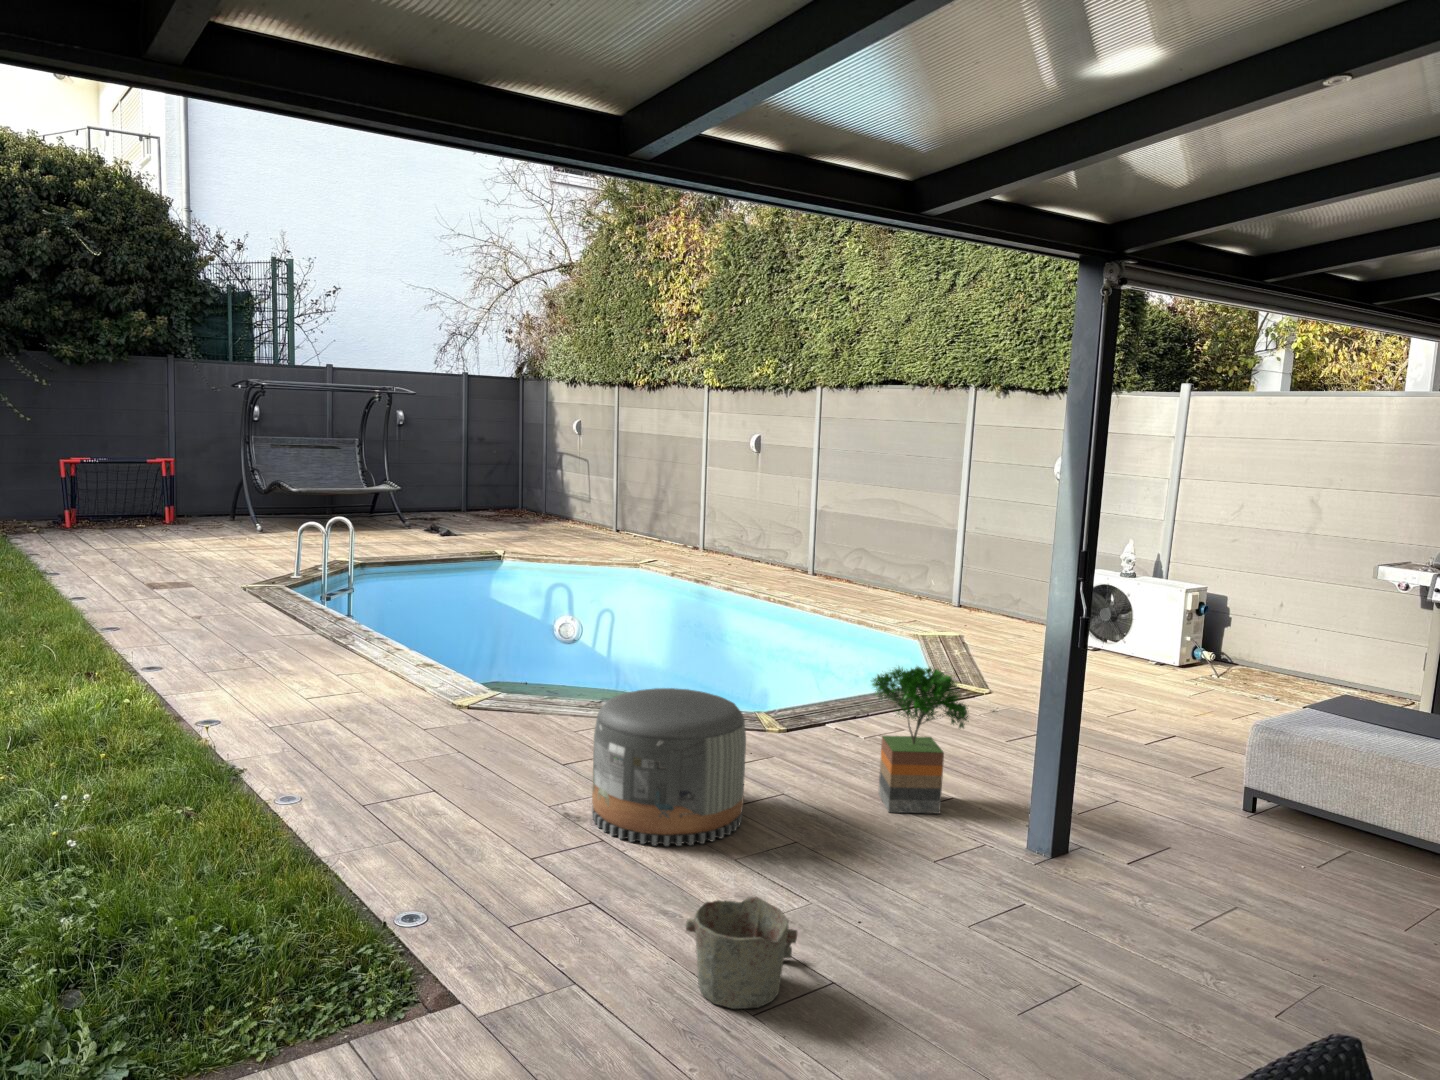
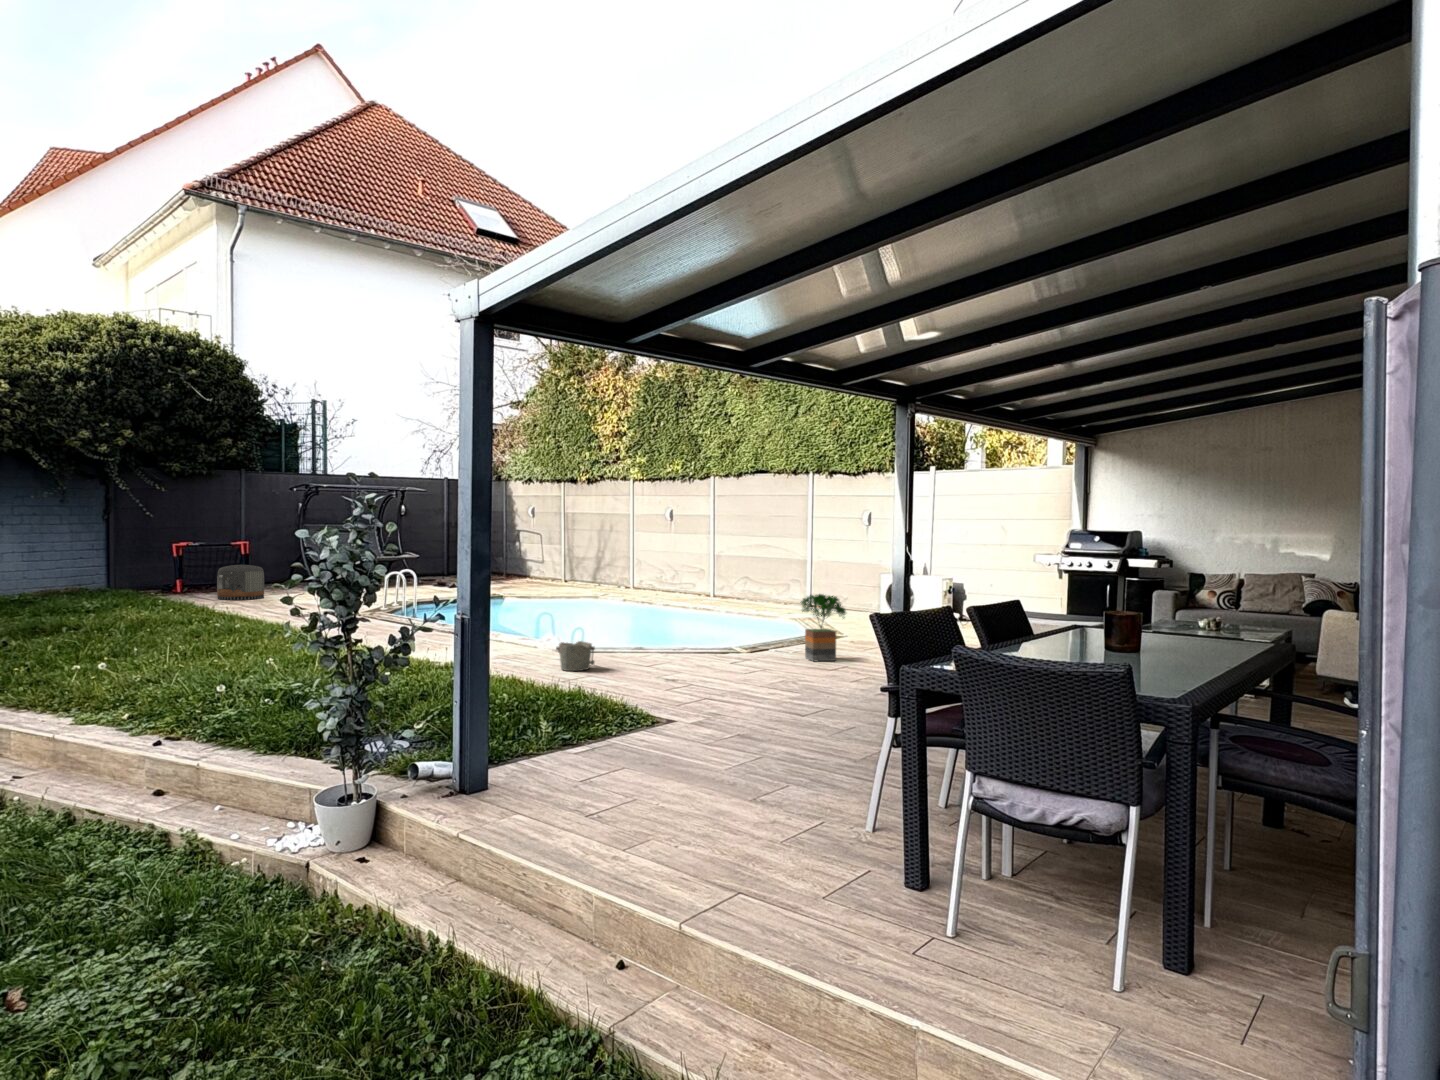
pouf: present [592,688,746,846] -> present [217,565,264,600]
bucket: present [686,897,797,1009] -> present [556,641,595,671]

